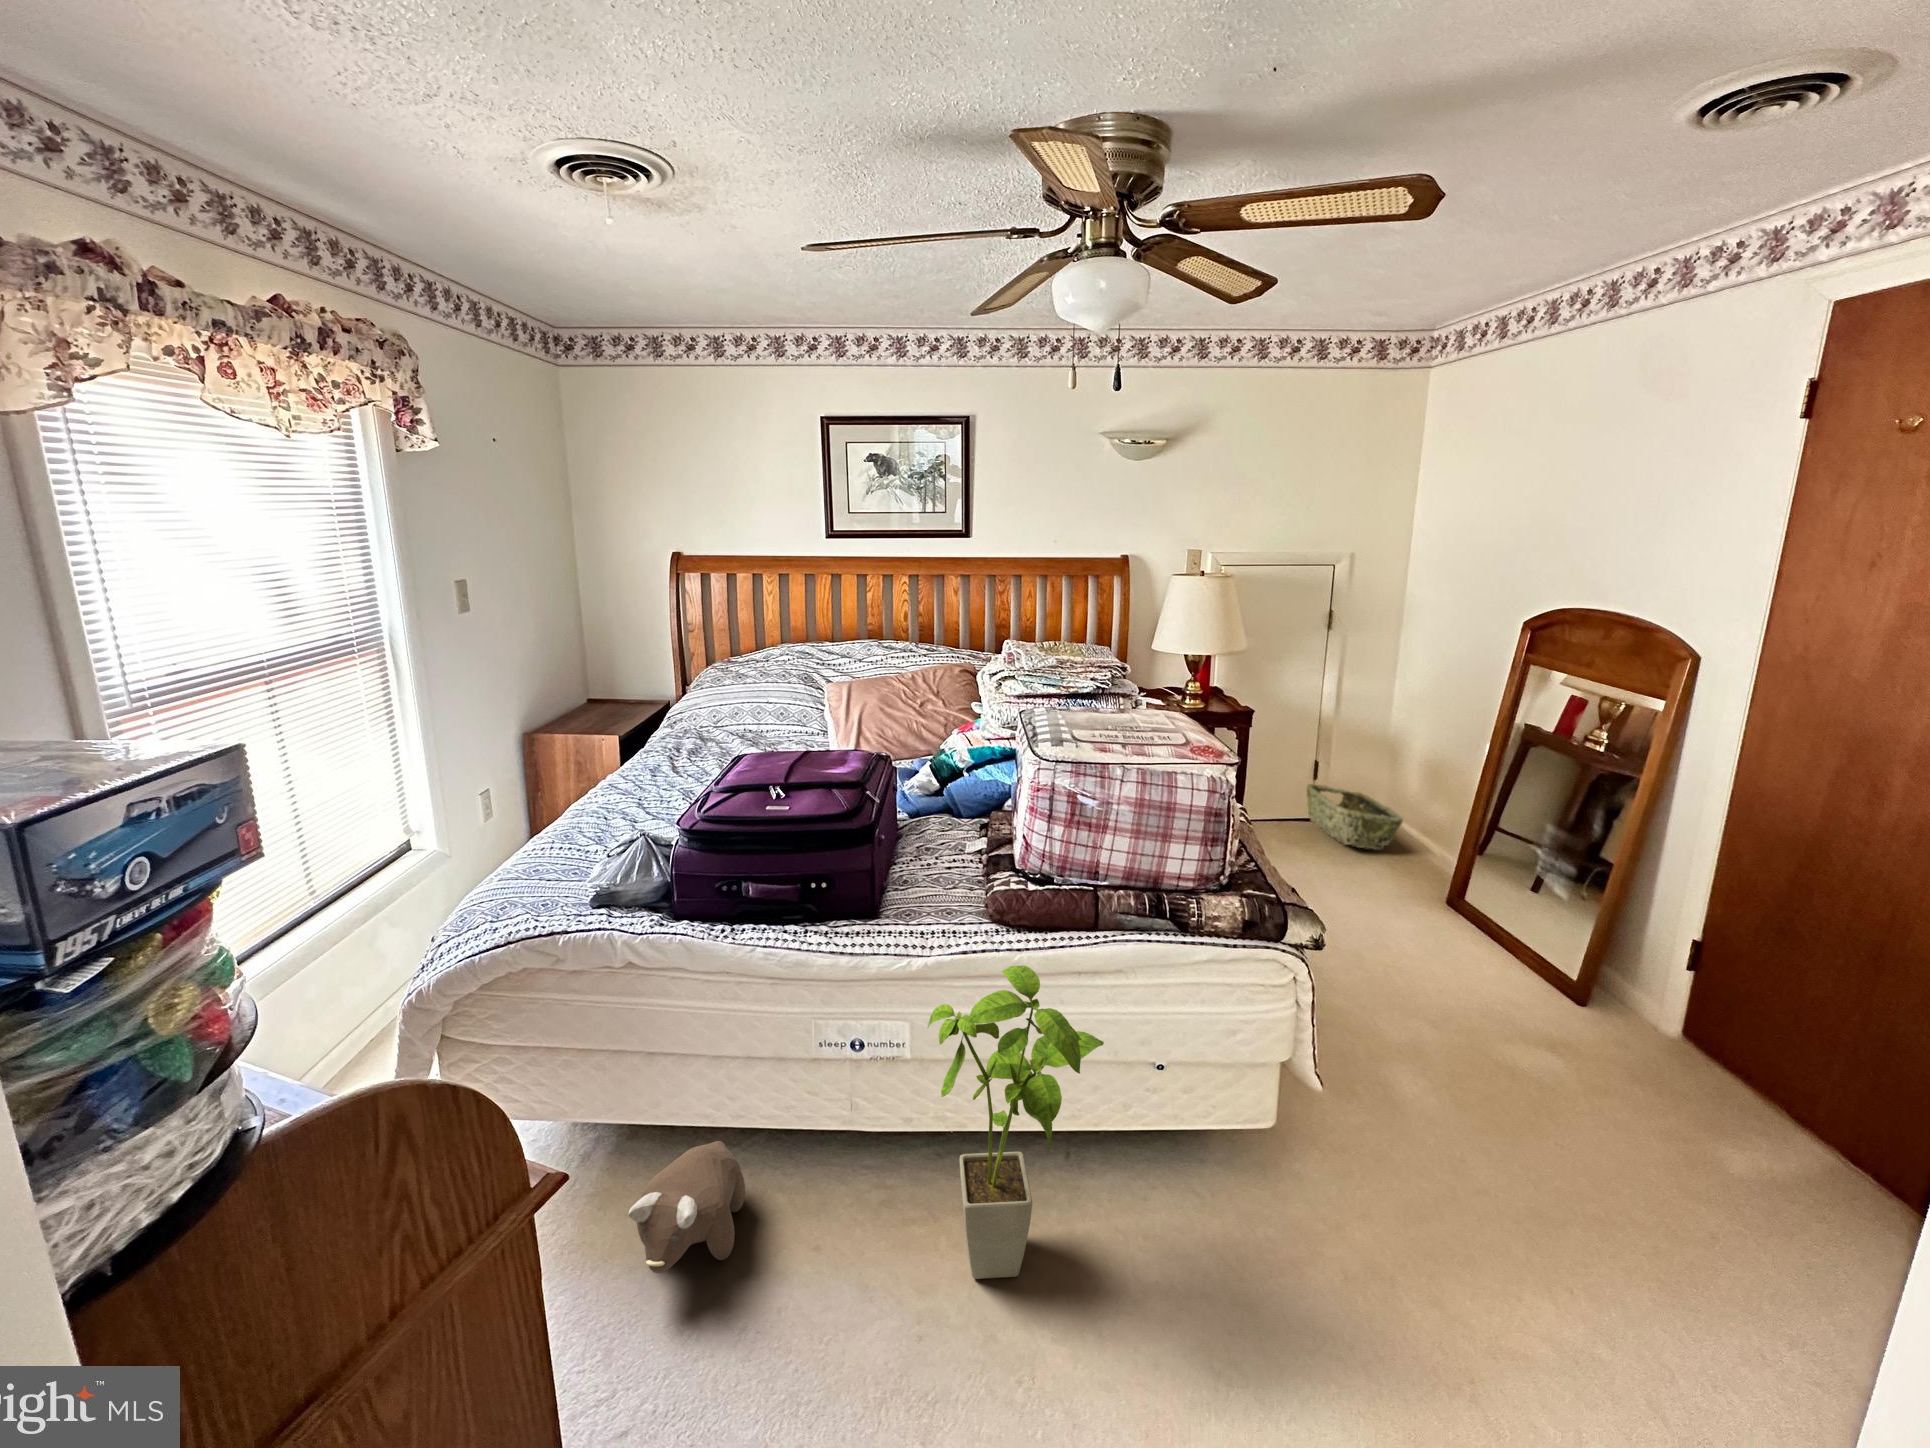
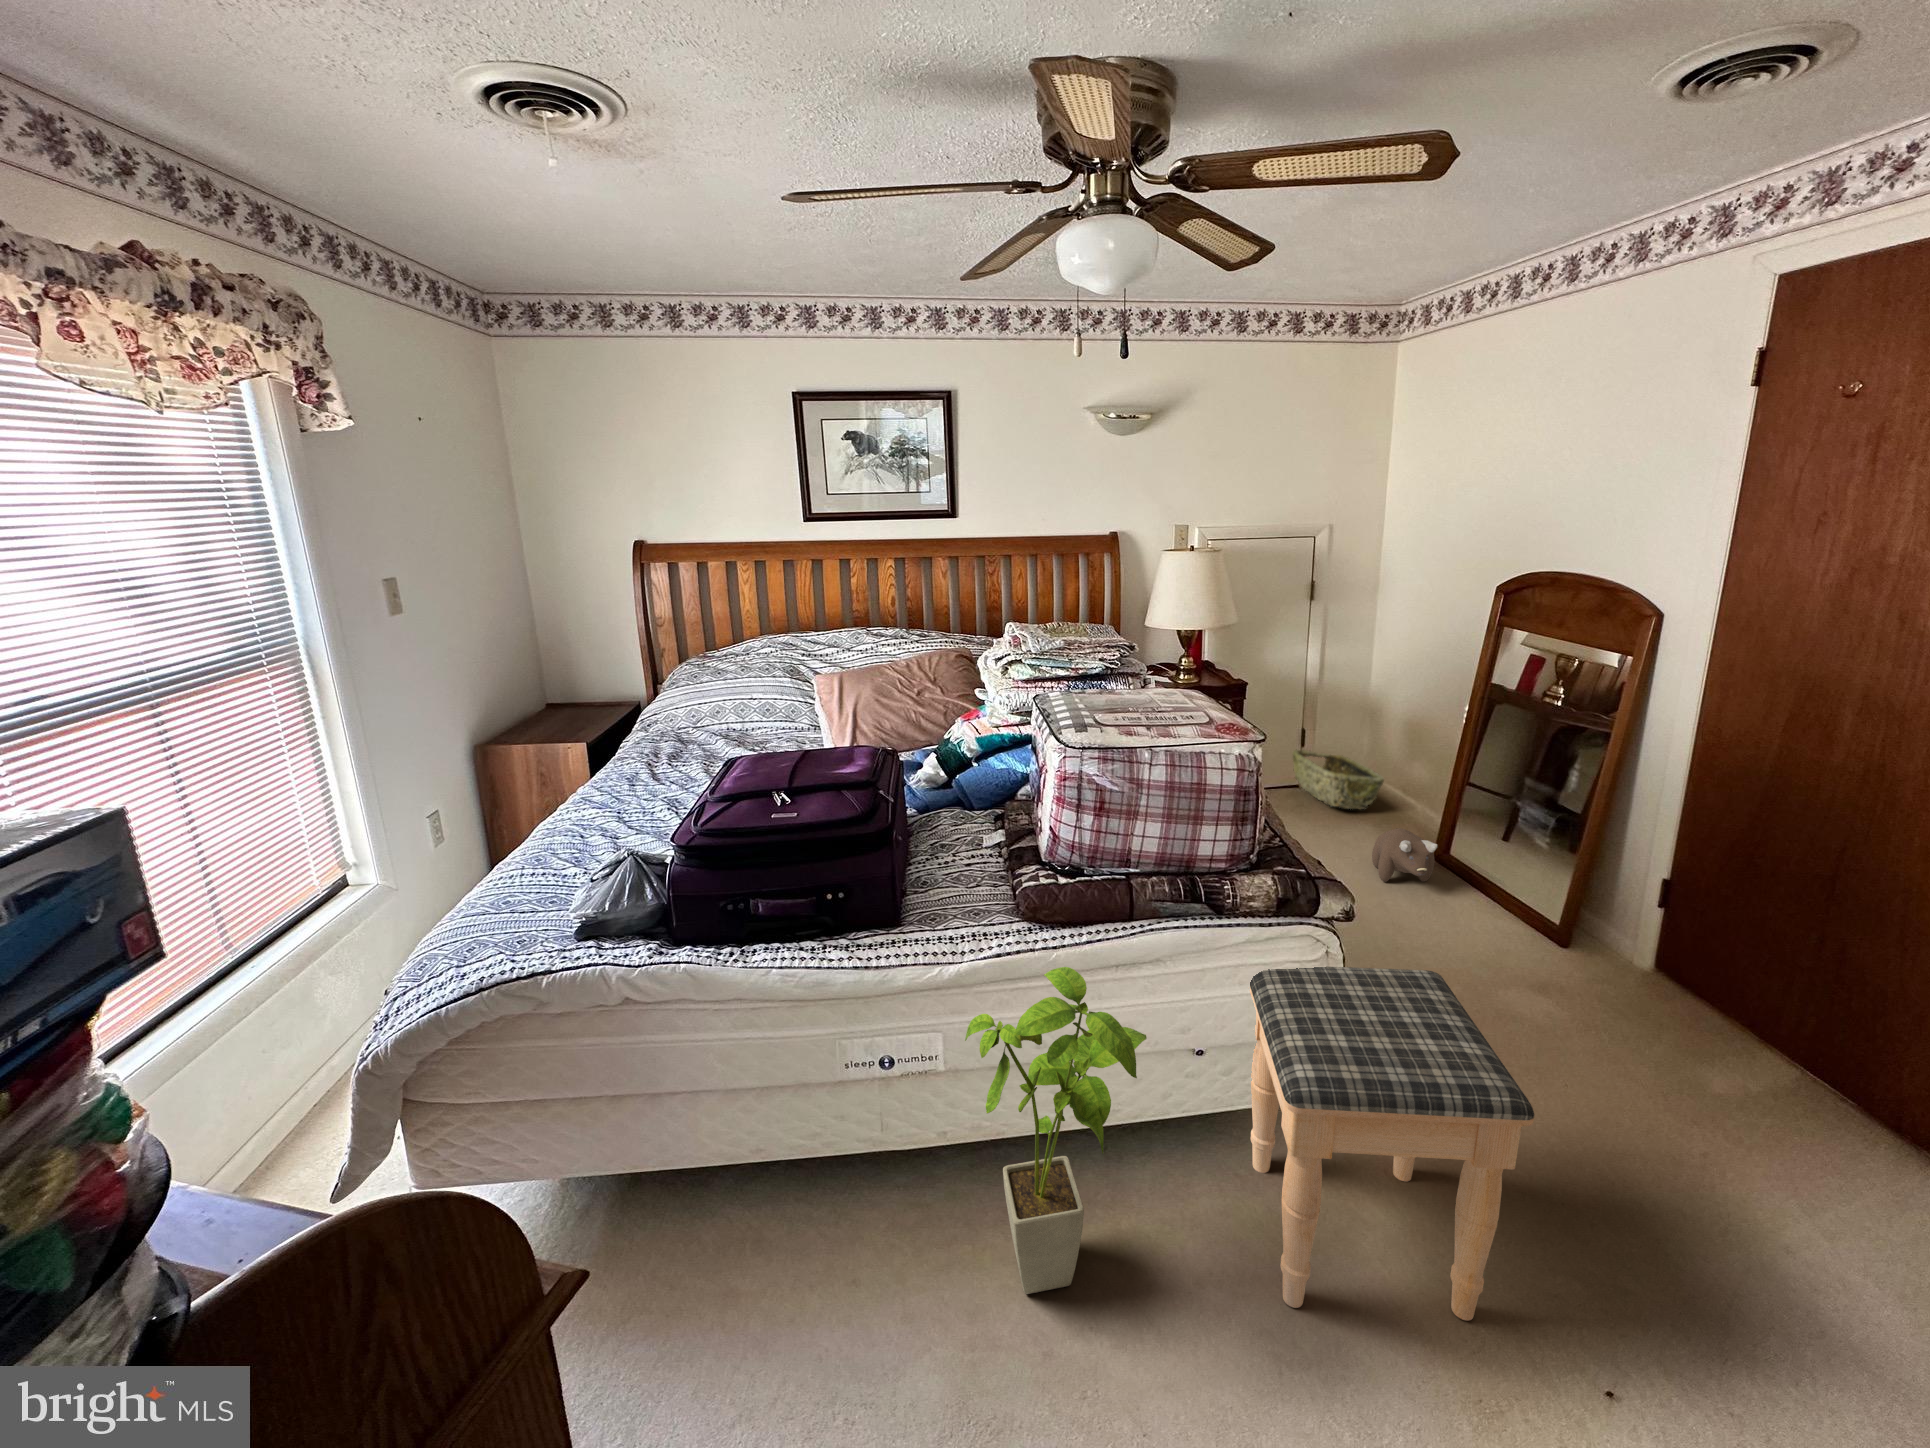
footstool: none [1212,985,1487,1363] -> present [1250,967,1534,1321]
plush toy: present [629,1141,745,1273] -> present [1372,828,1438,882]

